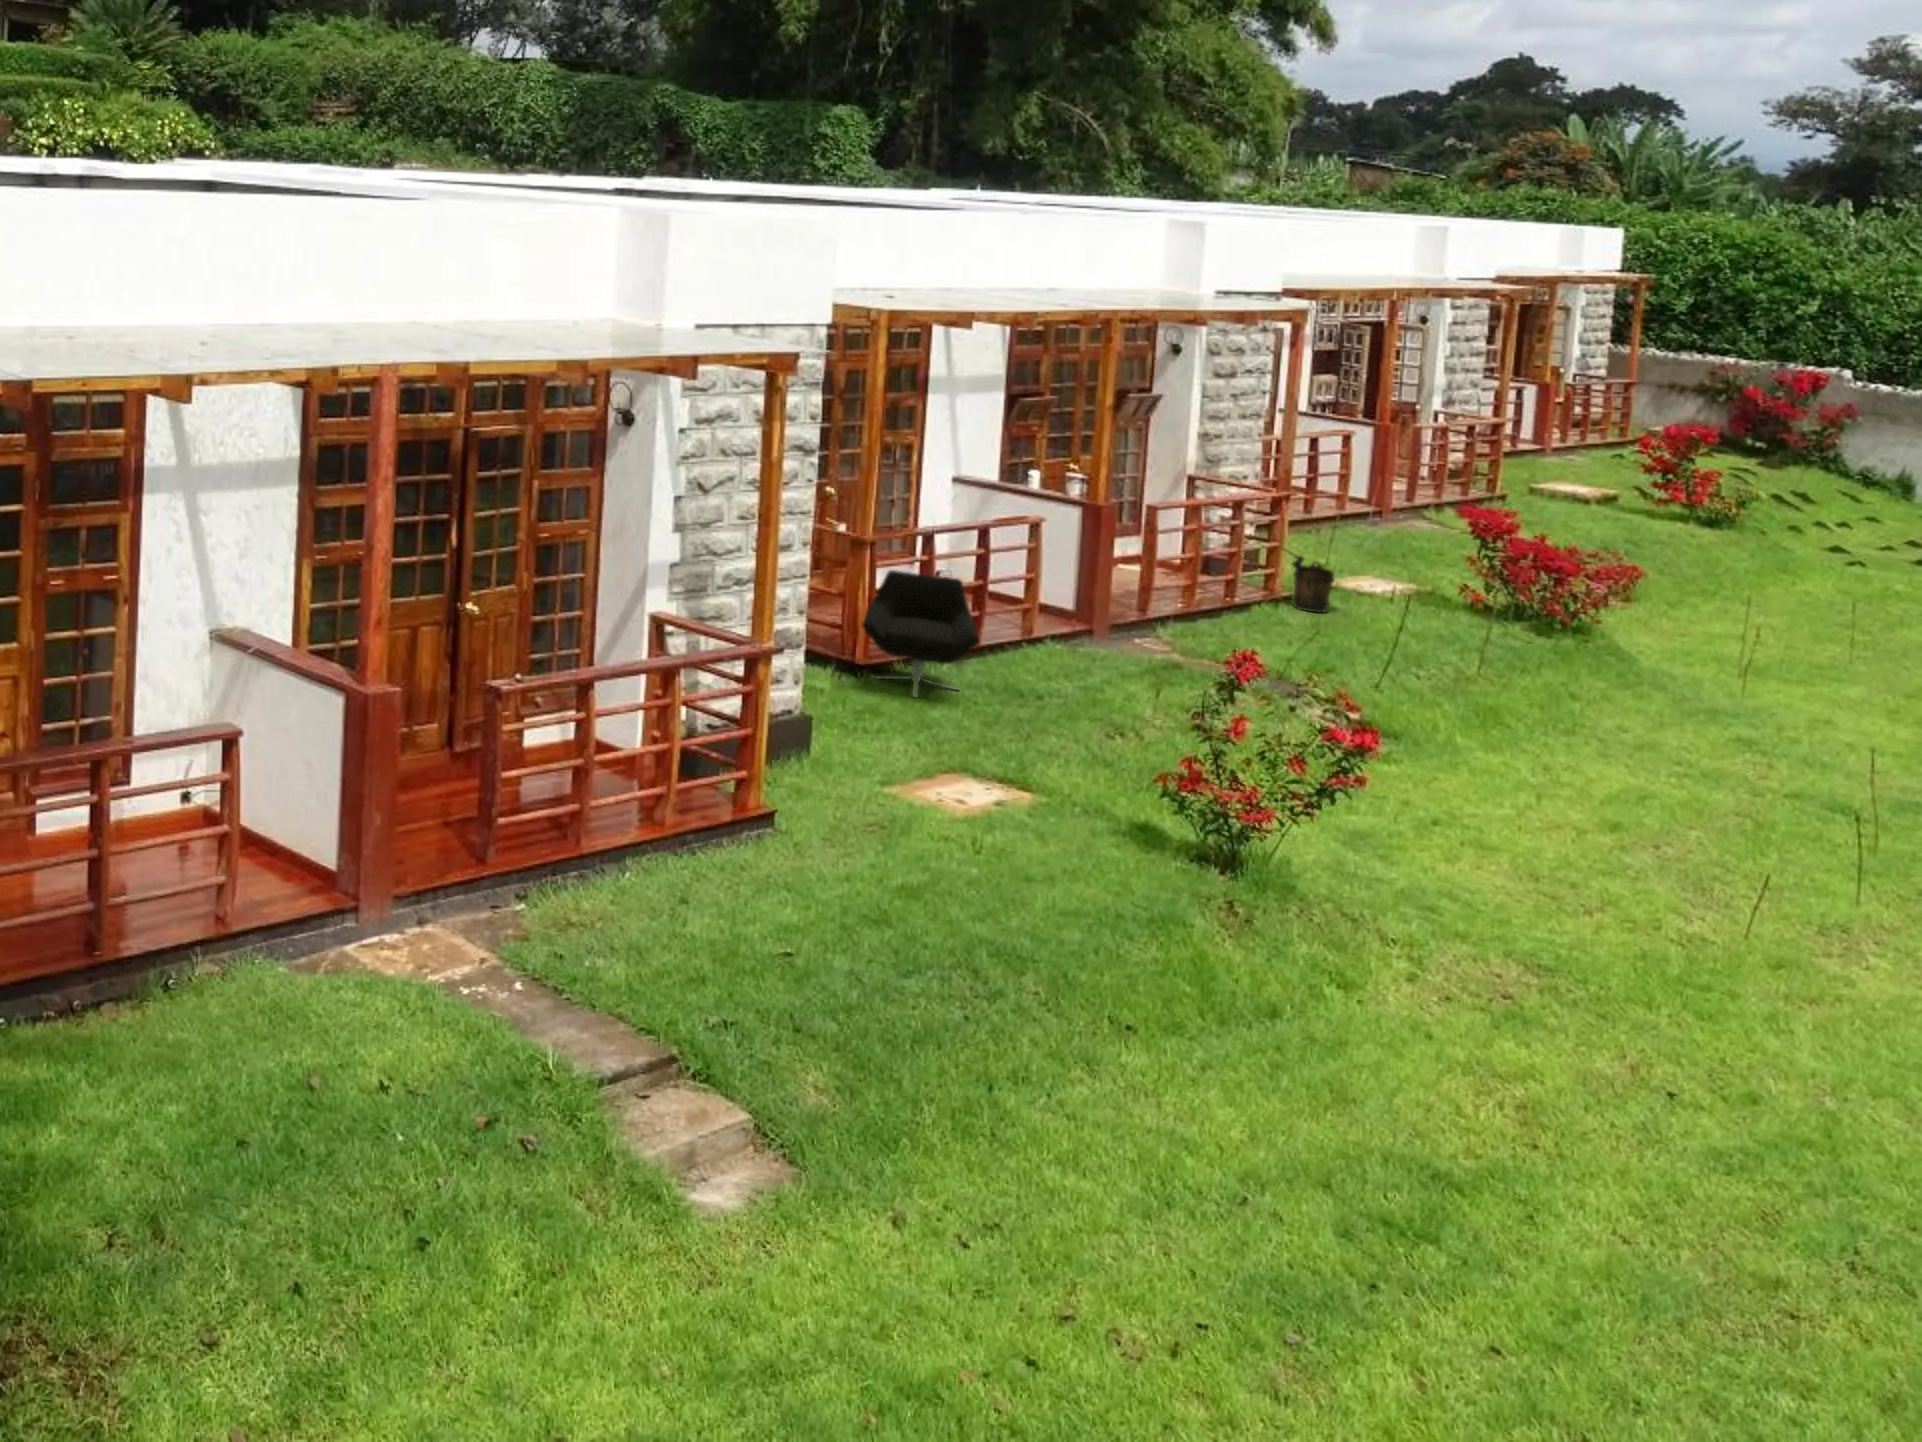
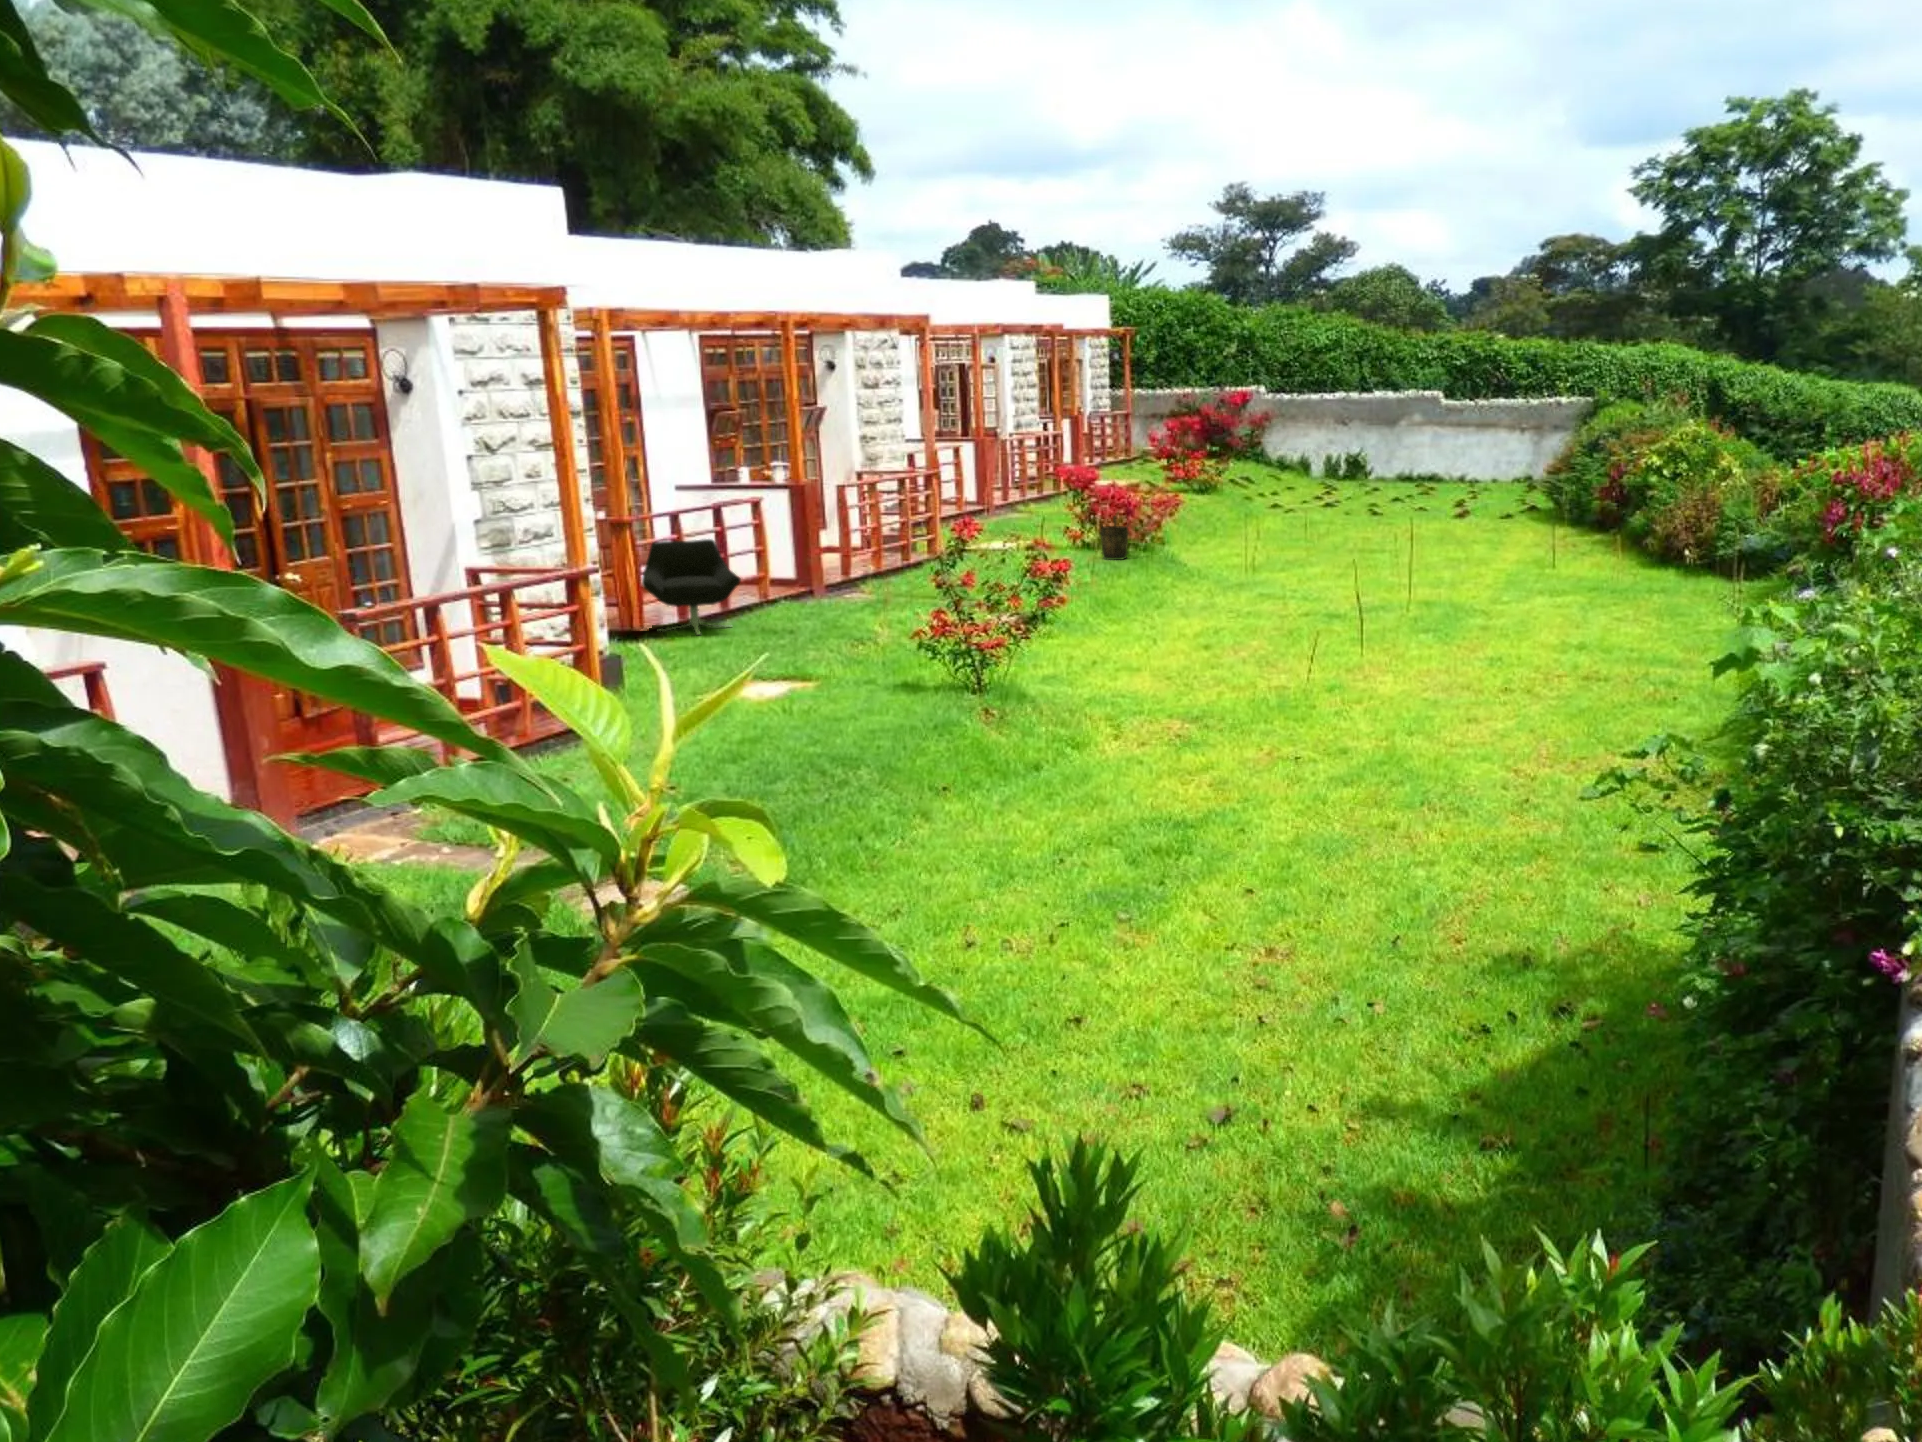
bucket: present [1281,547,1335,613] -> present [1100,515,1129,560]

